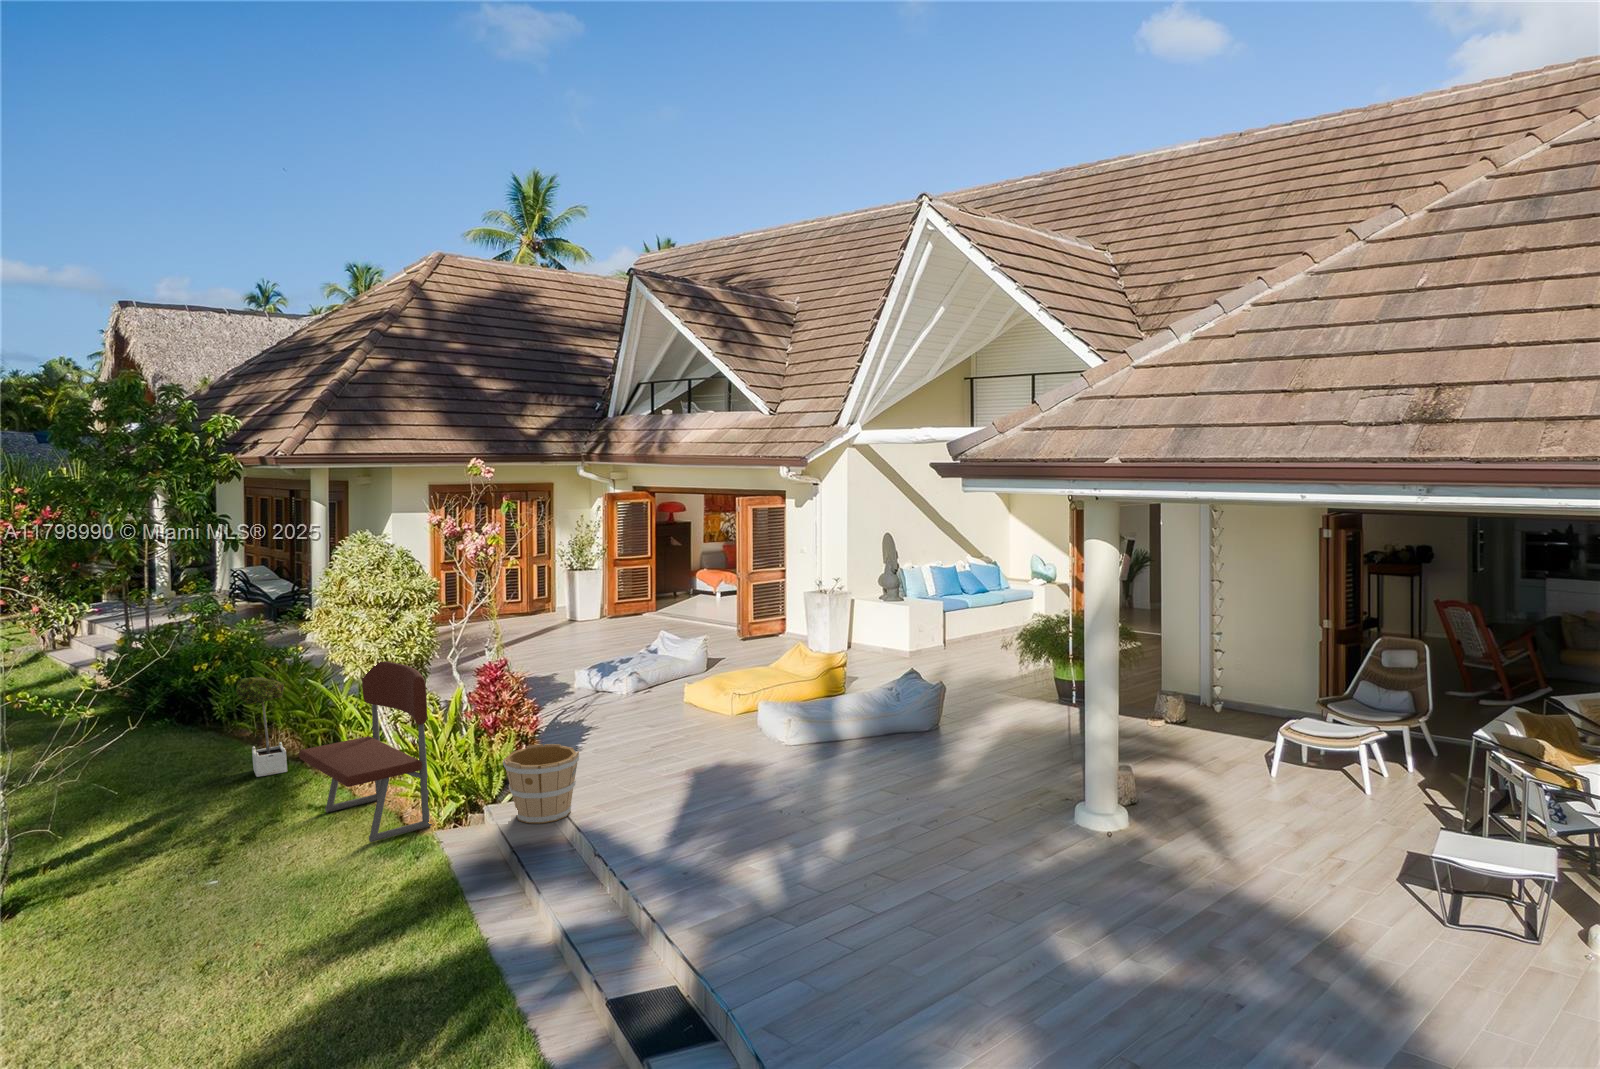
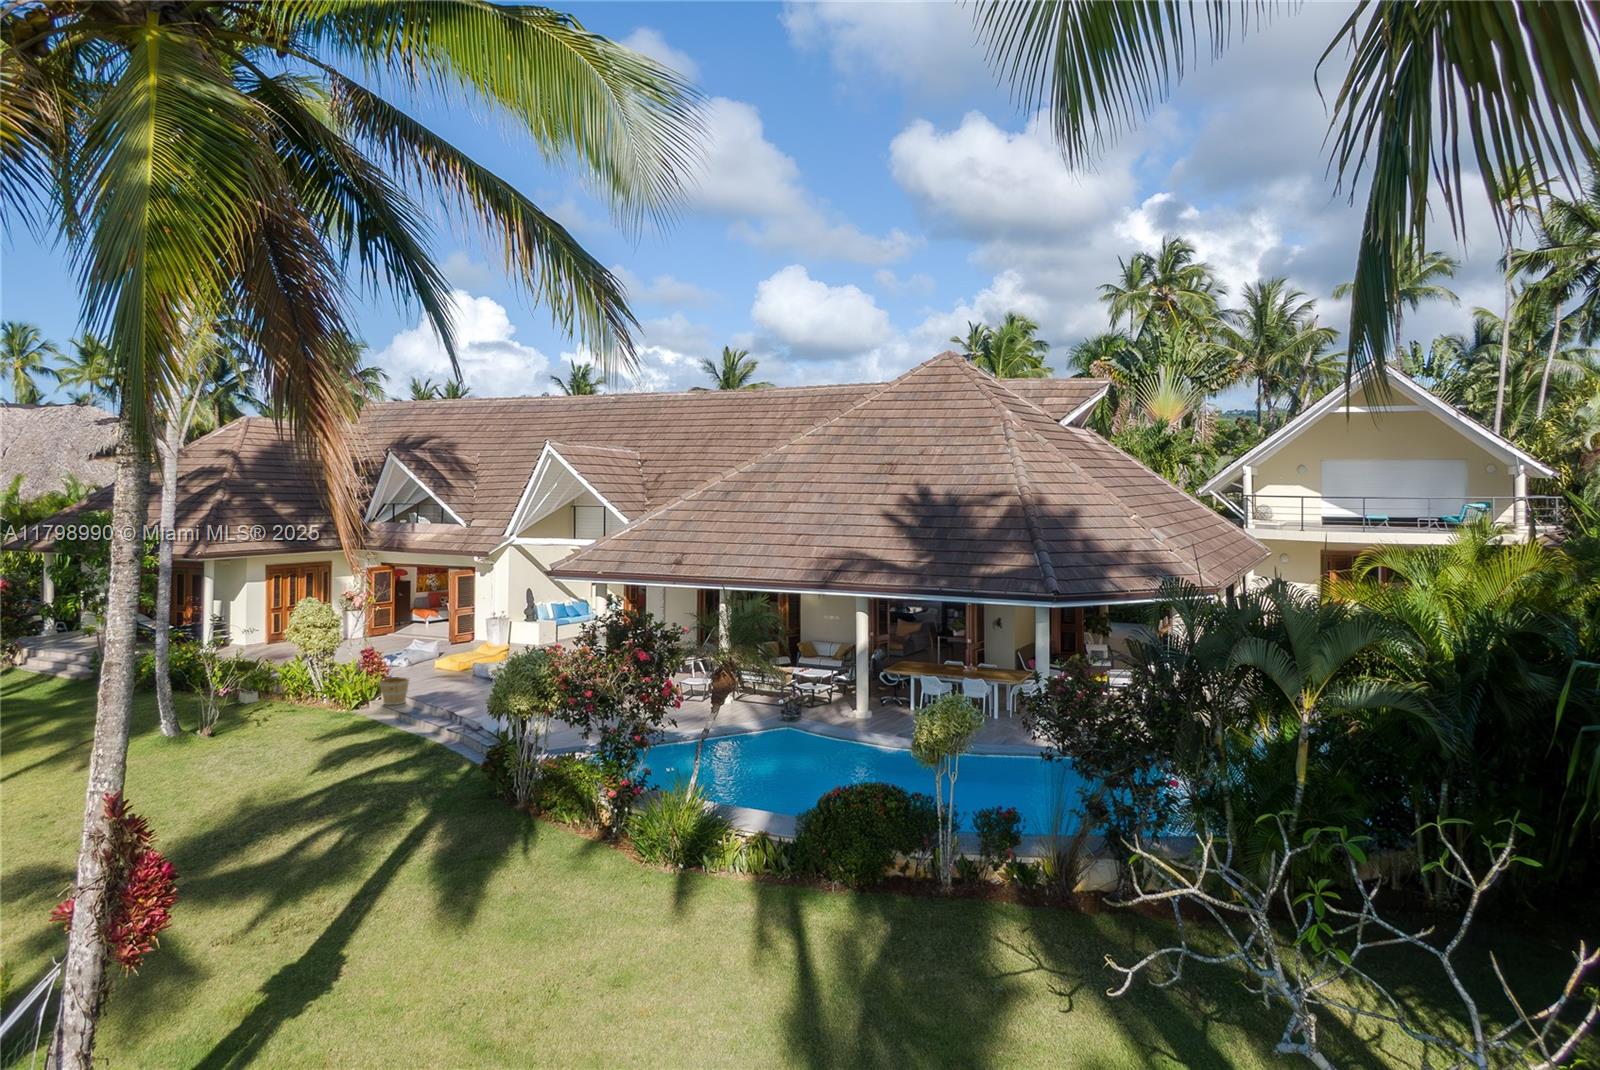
bench: present [299,661,432,842] -> none [288,648,351,713]

